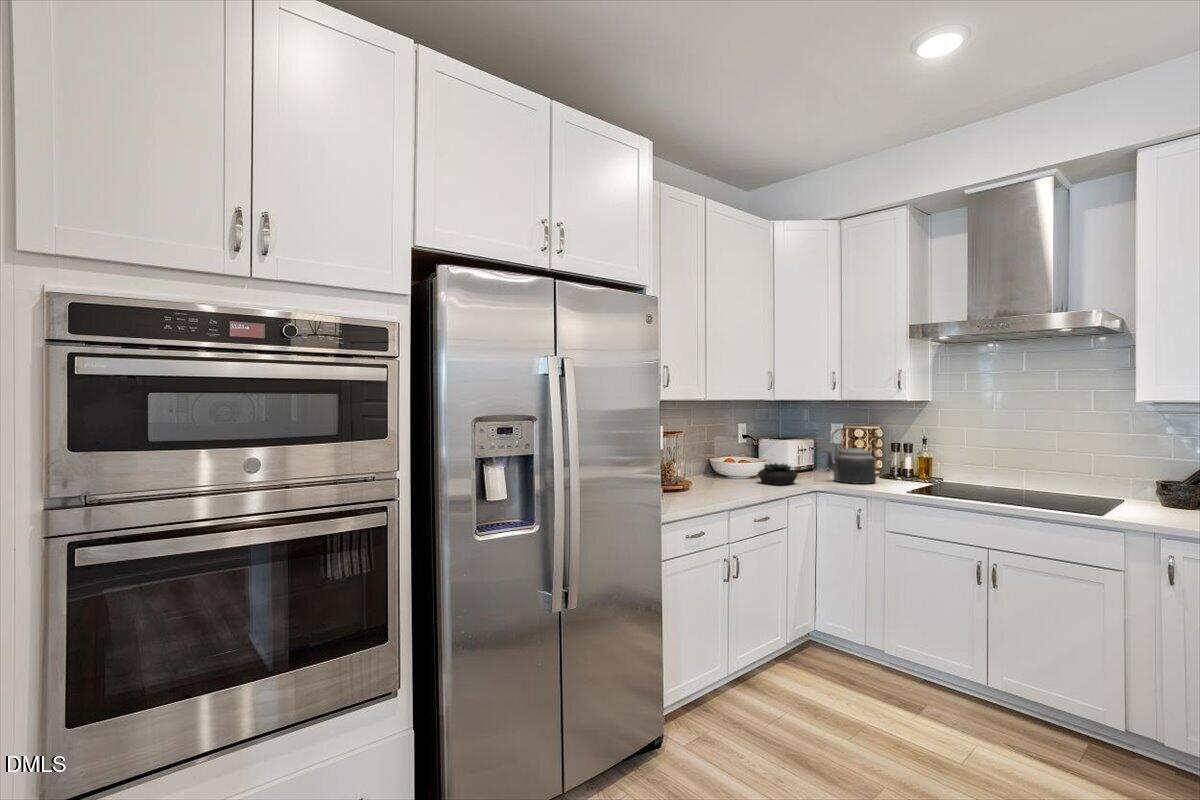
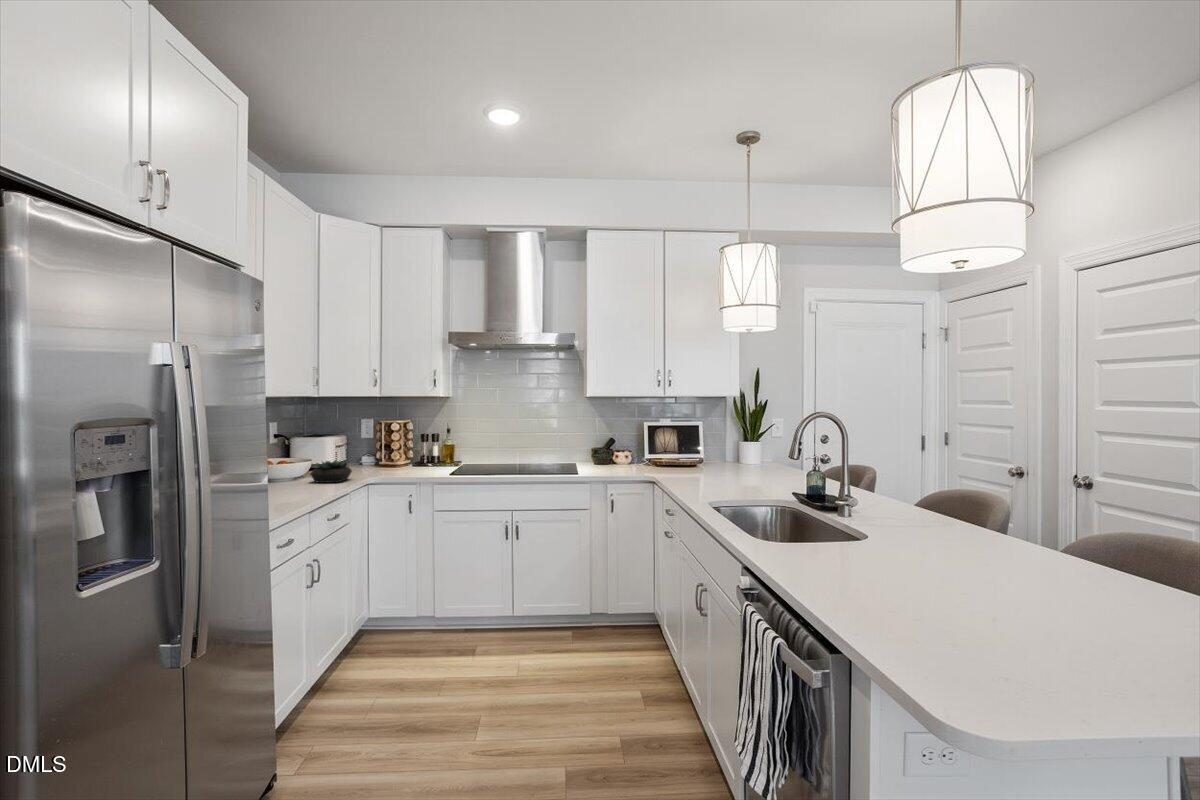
kettle: present [824,427,878,484] -> none [370,422,417,473]

